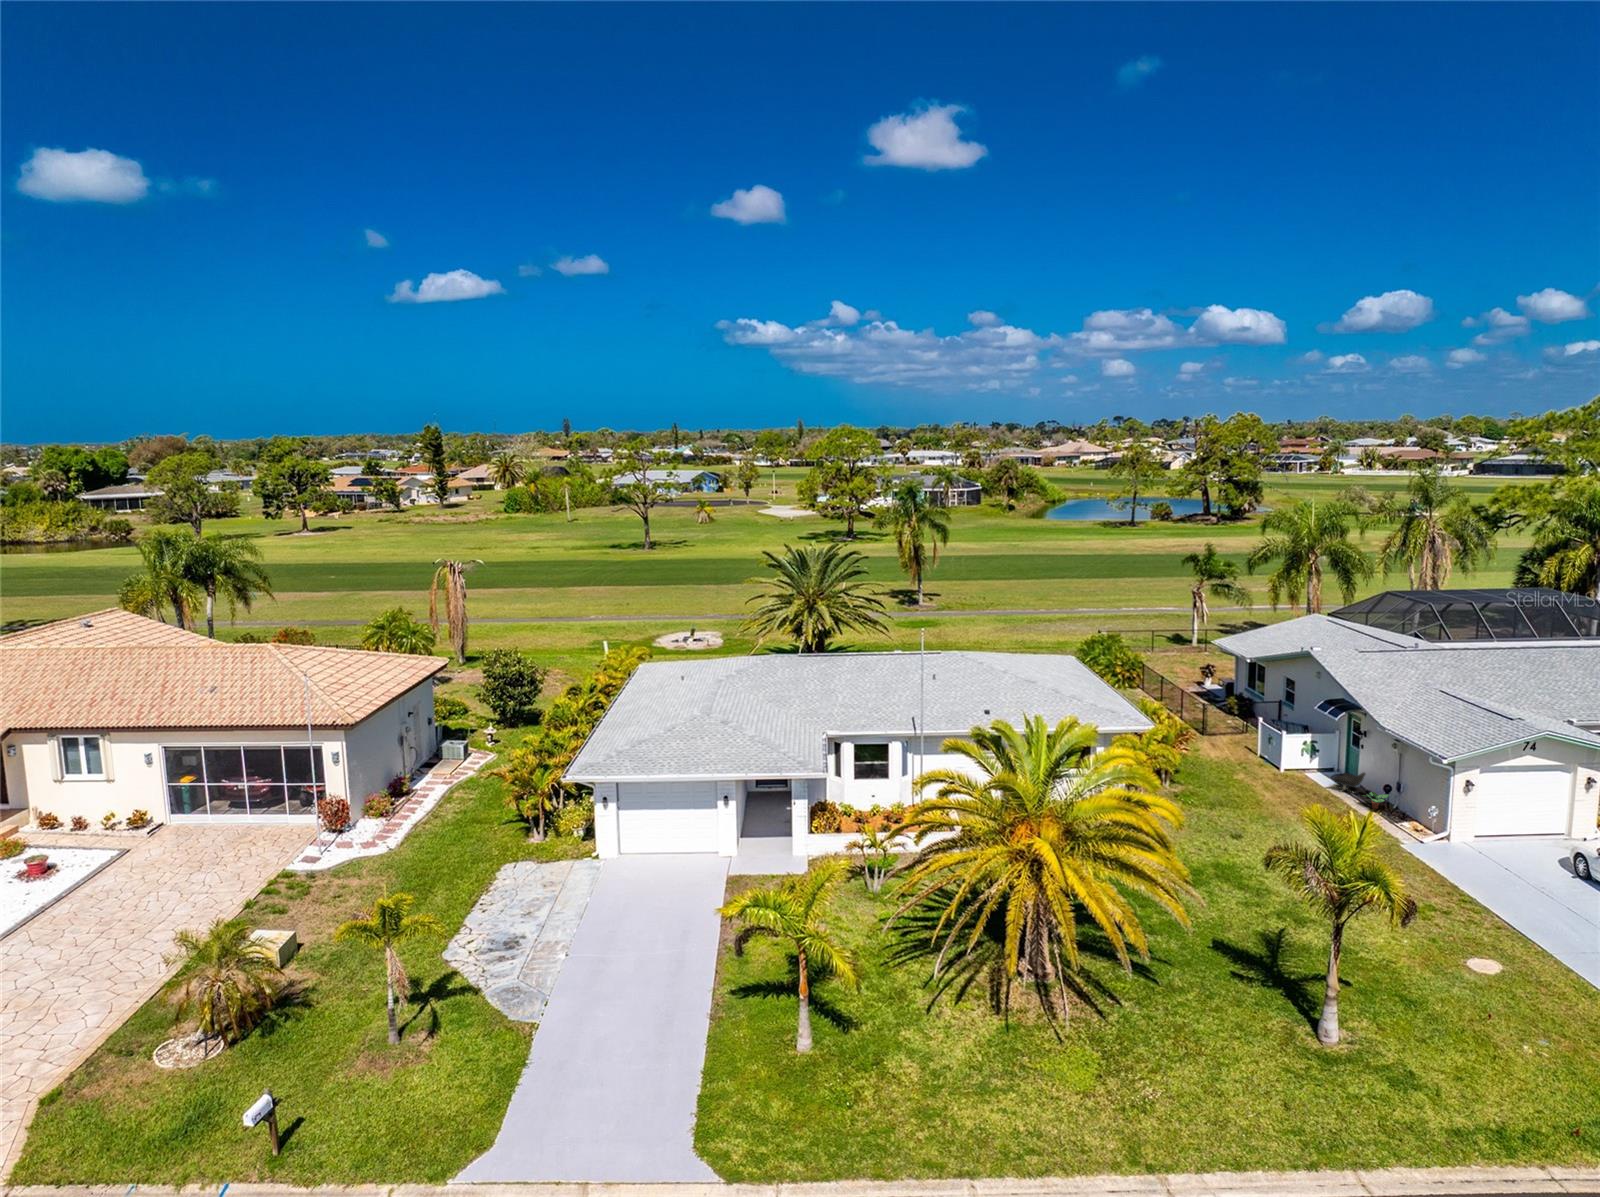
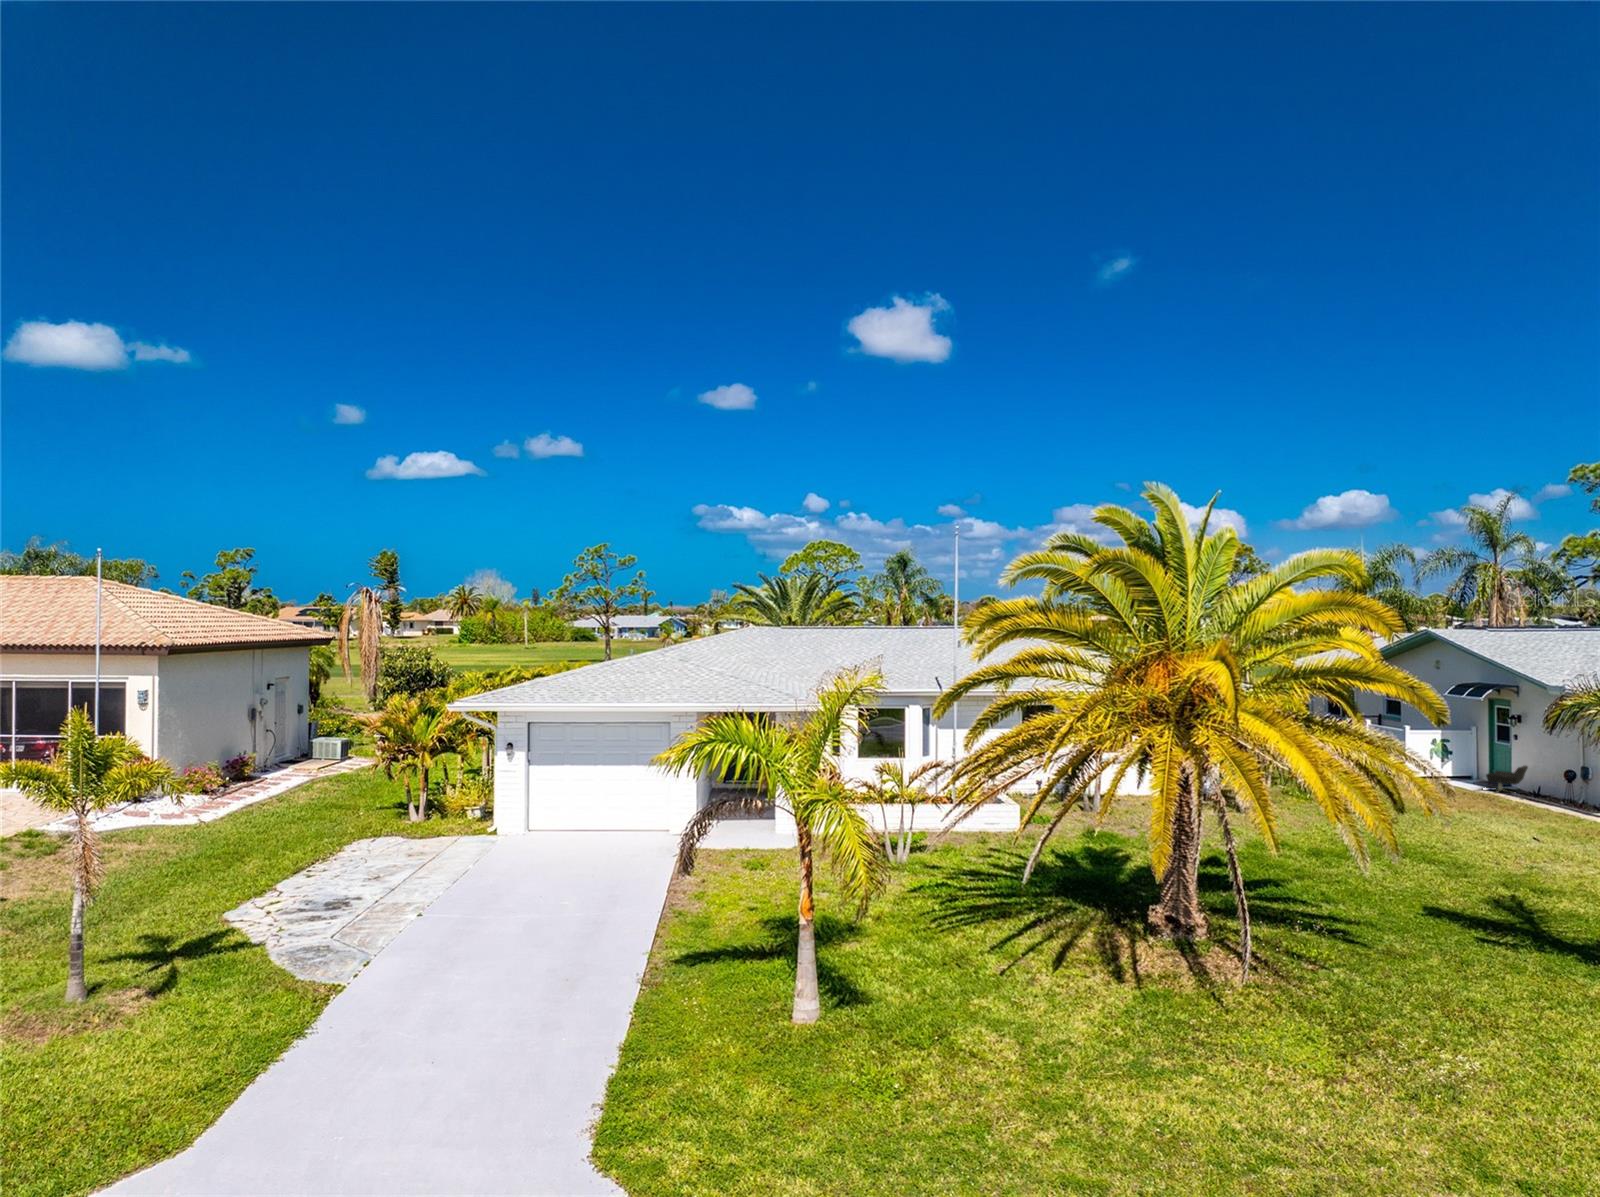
potted plant: present [1367,792,1389,809] -> none [1529,780,1572,804]

